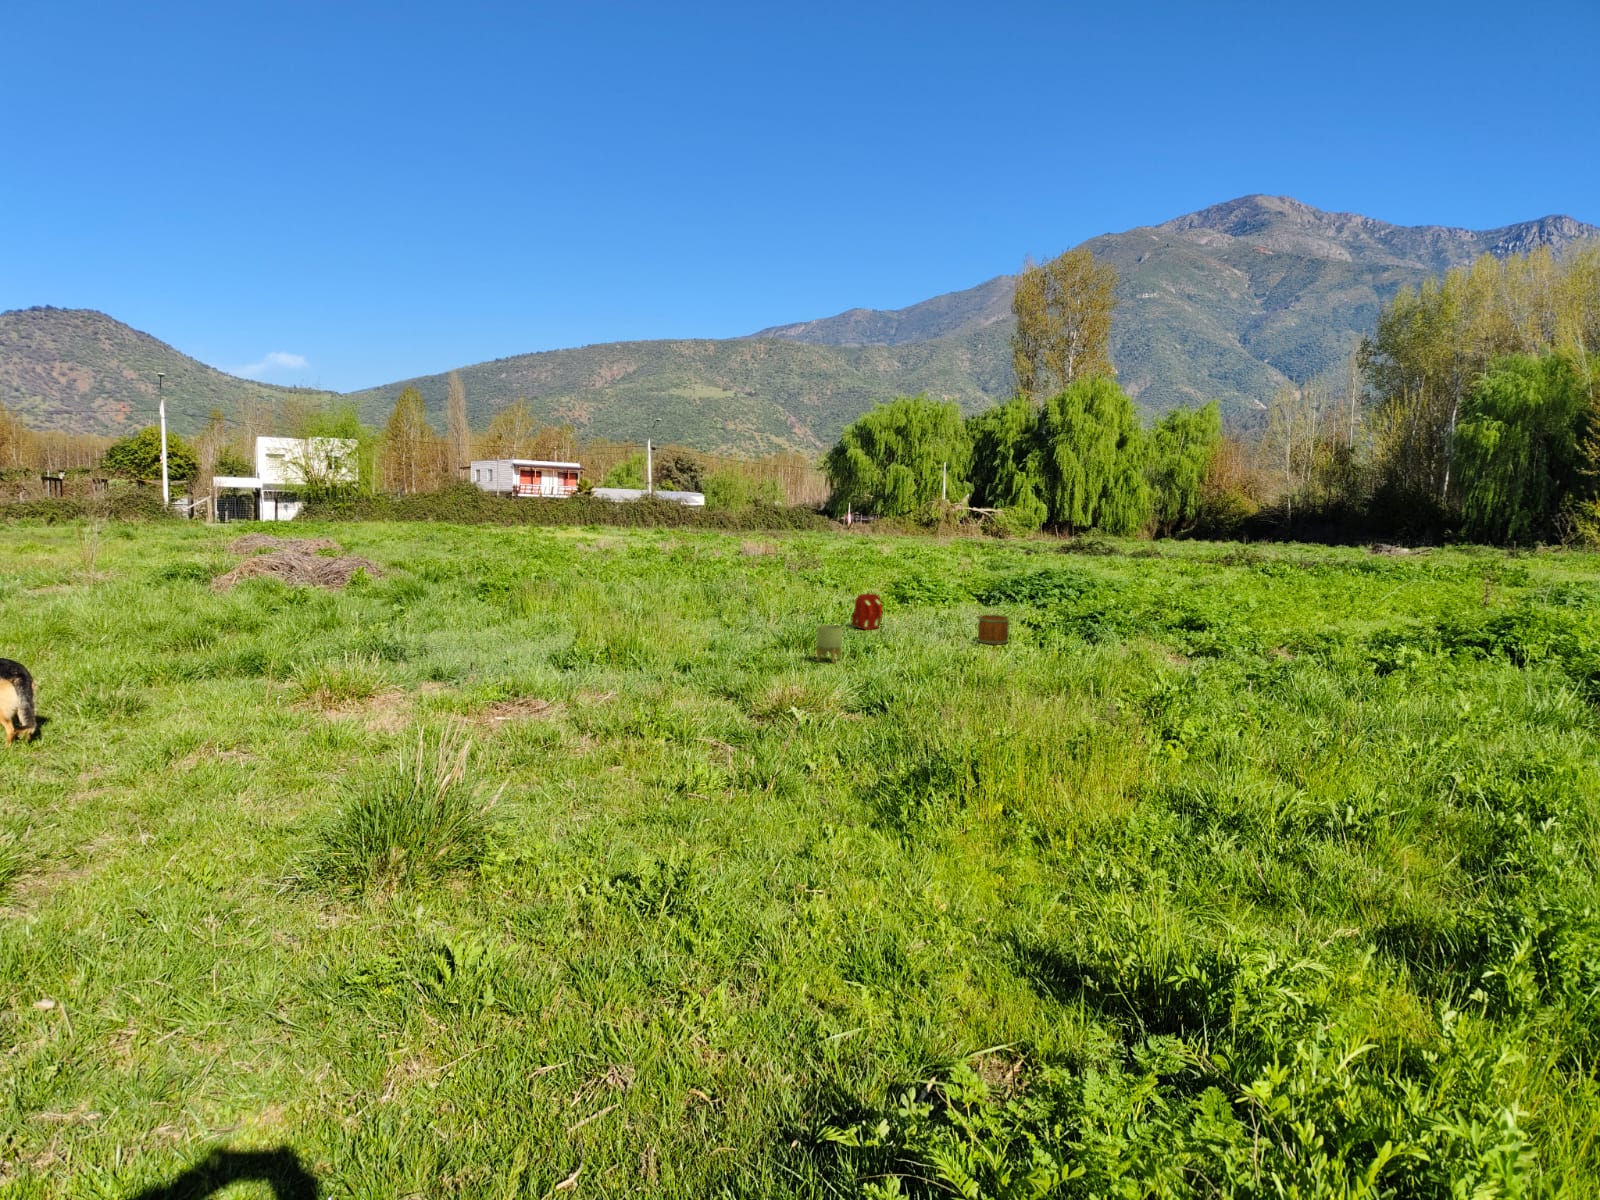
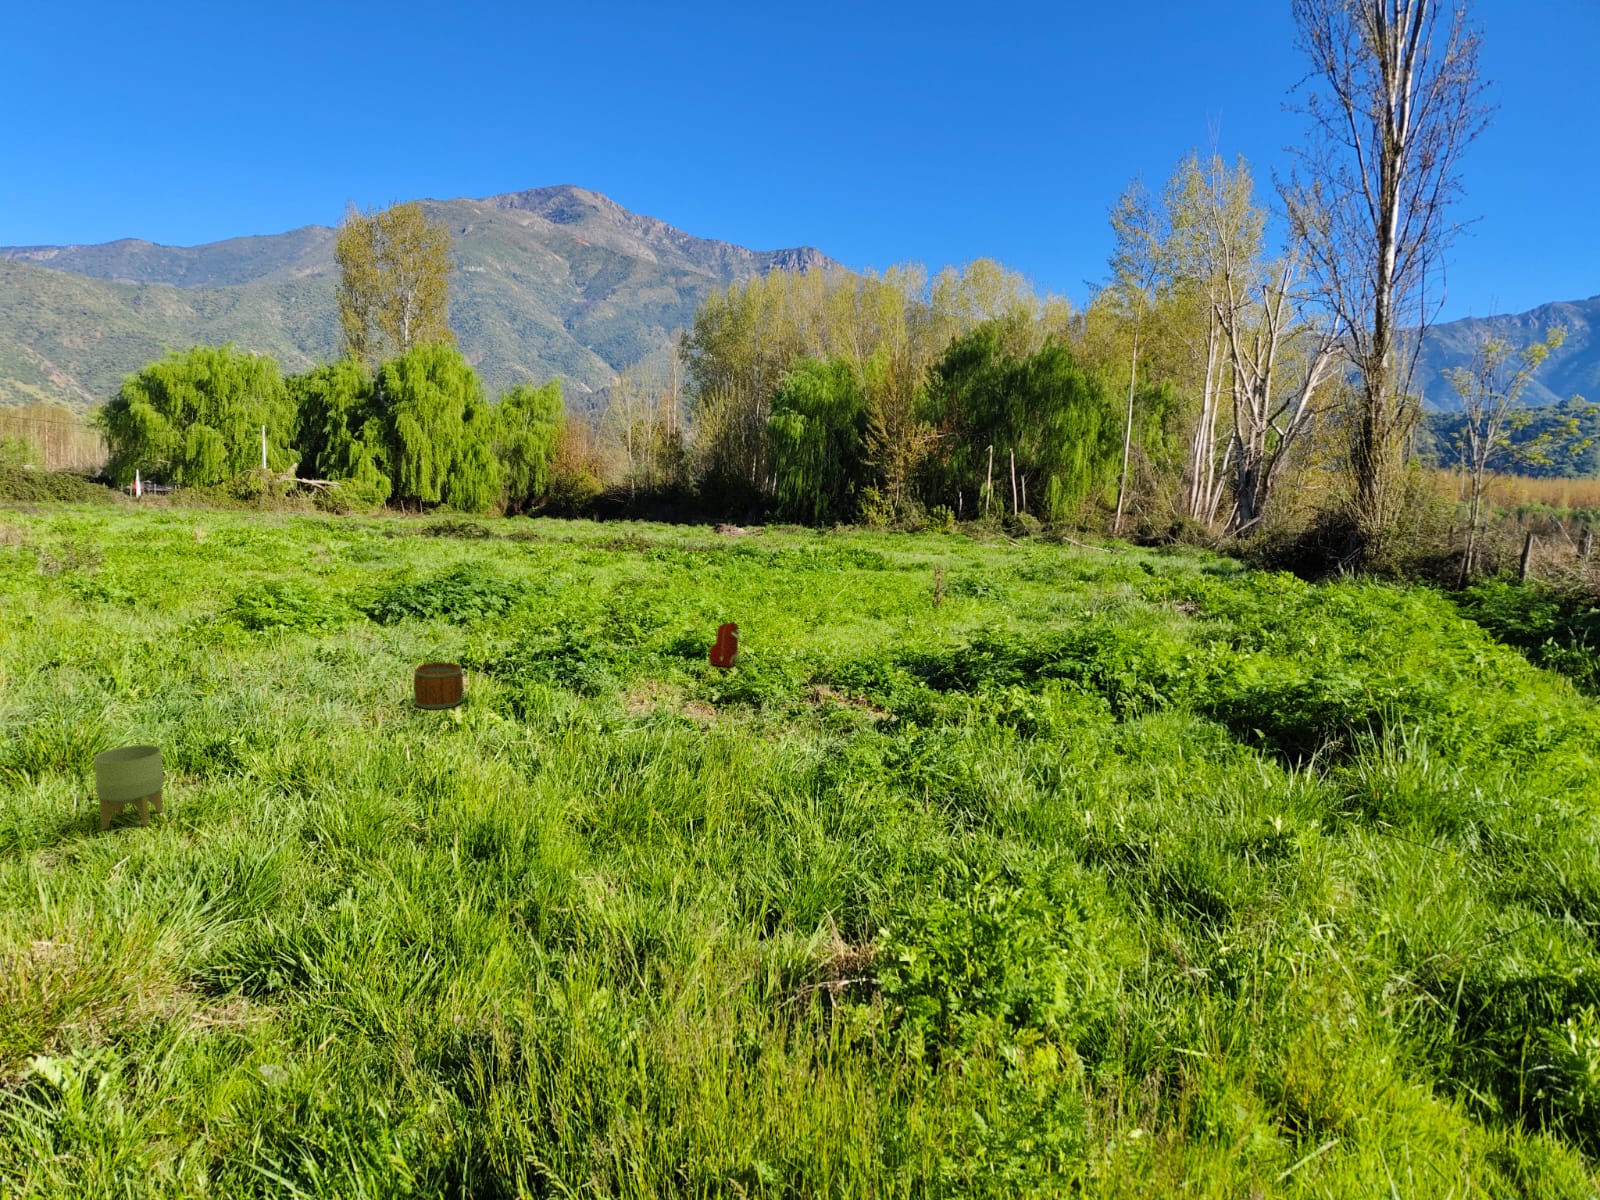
backpack: present [852,593,882,630] -> present [709,622,746,667]

